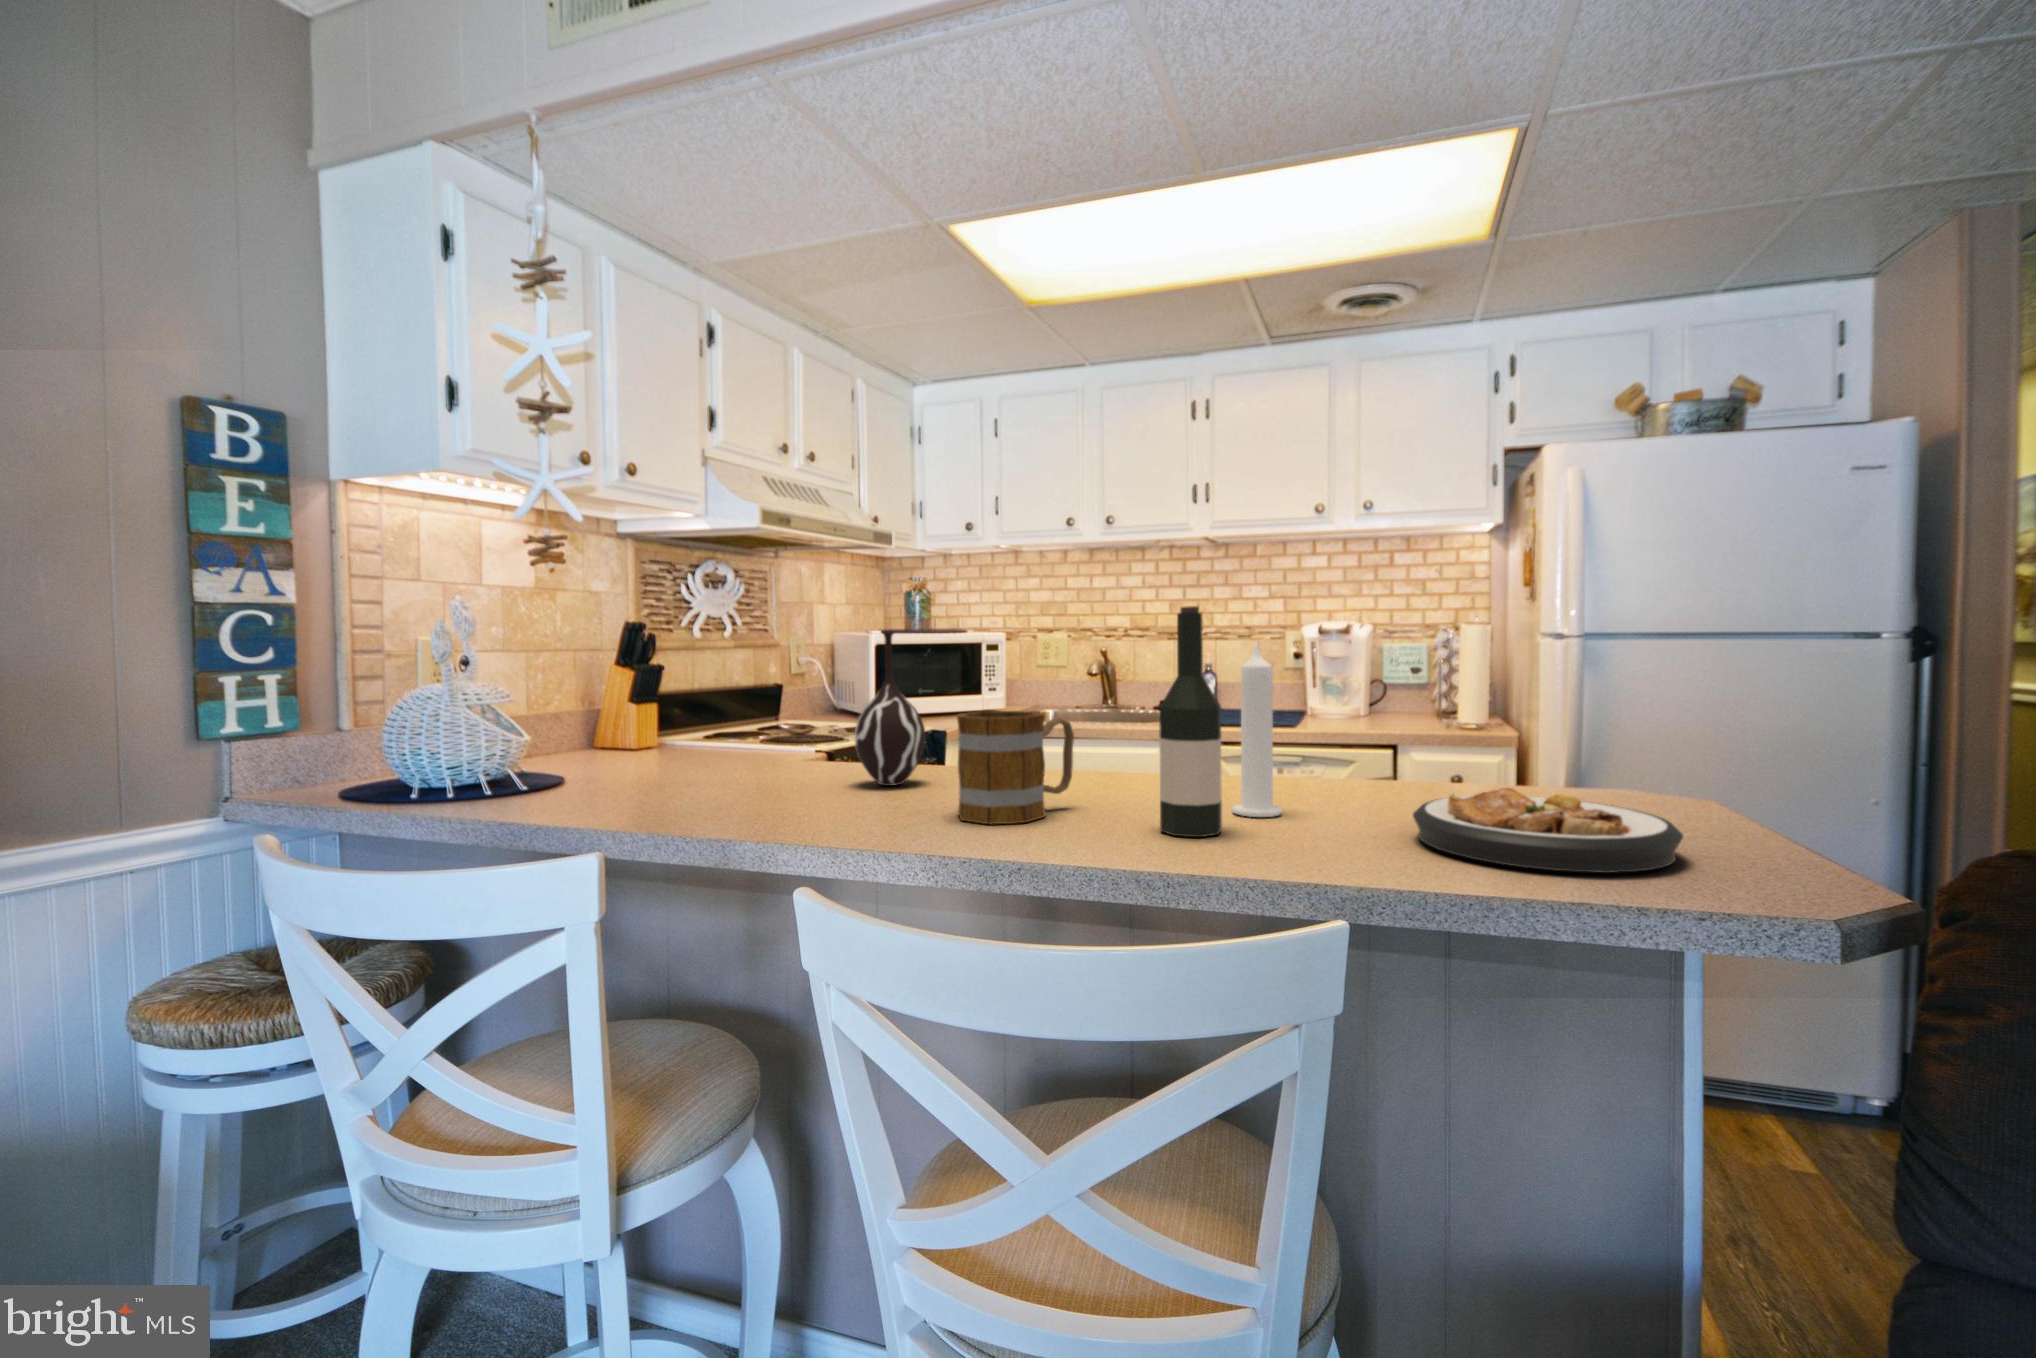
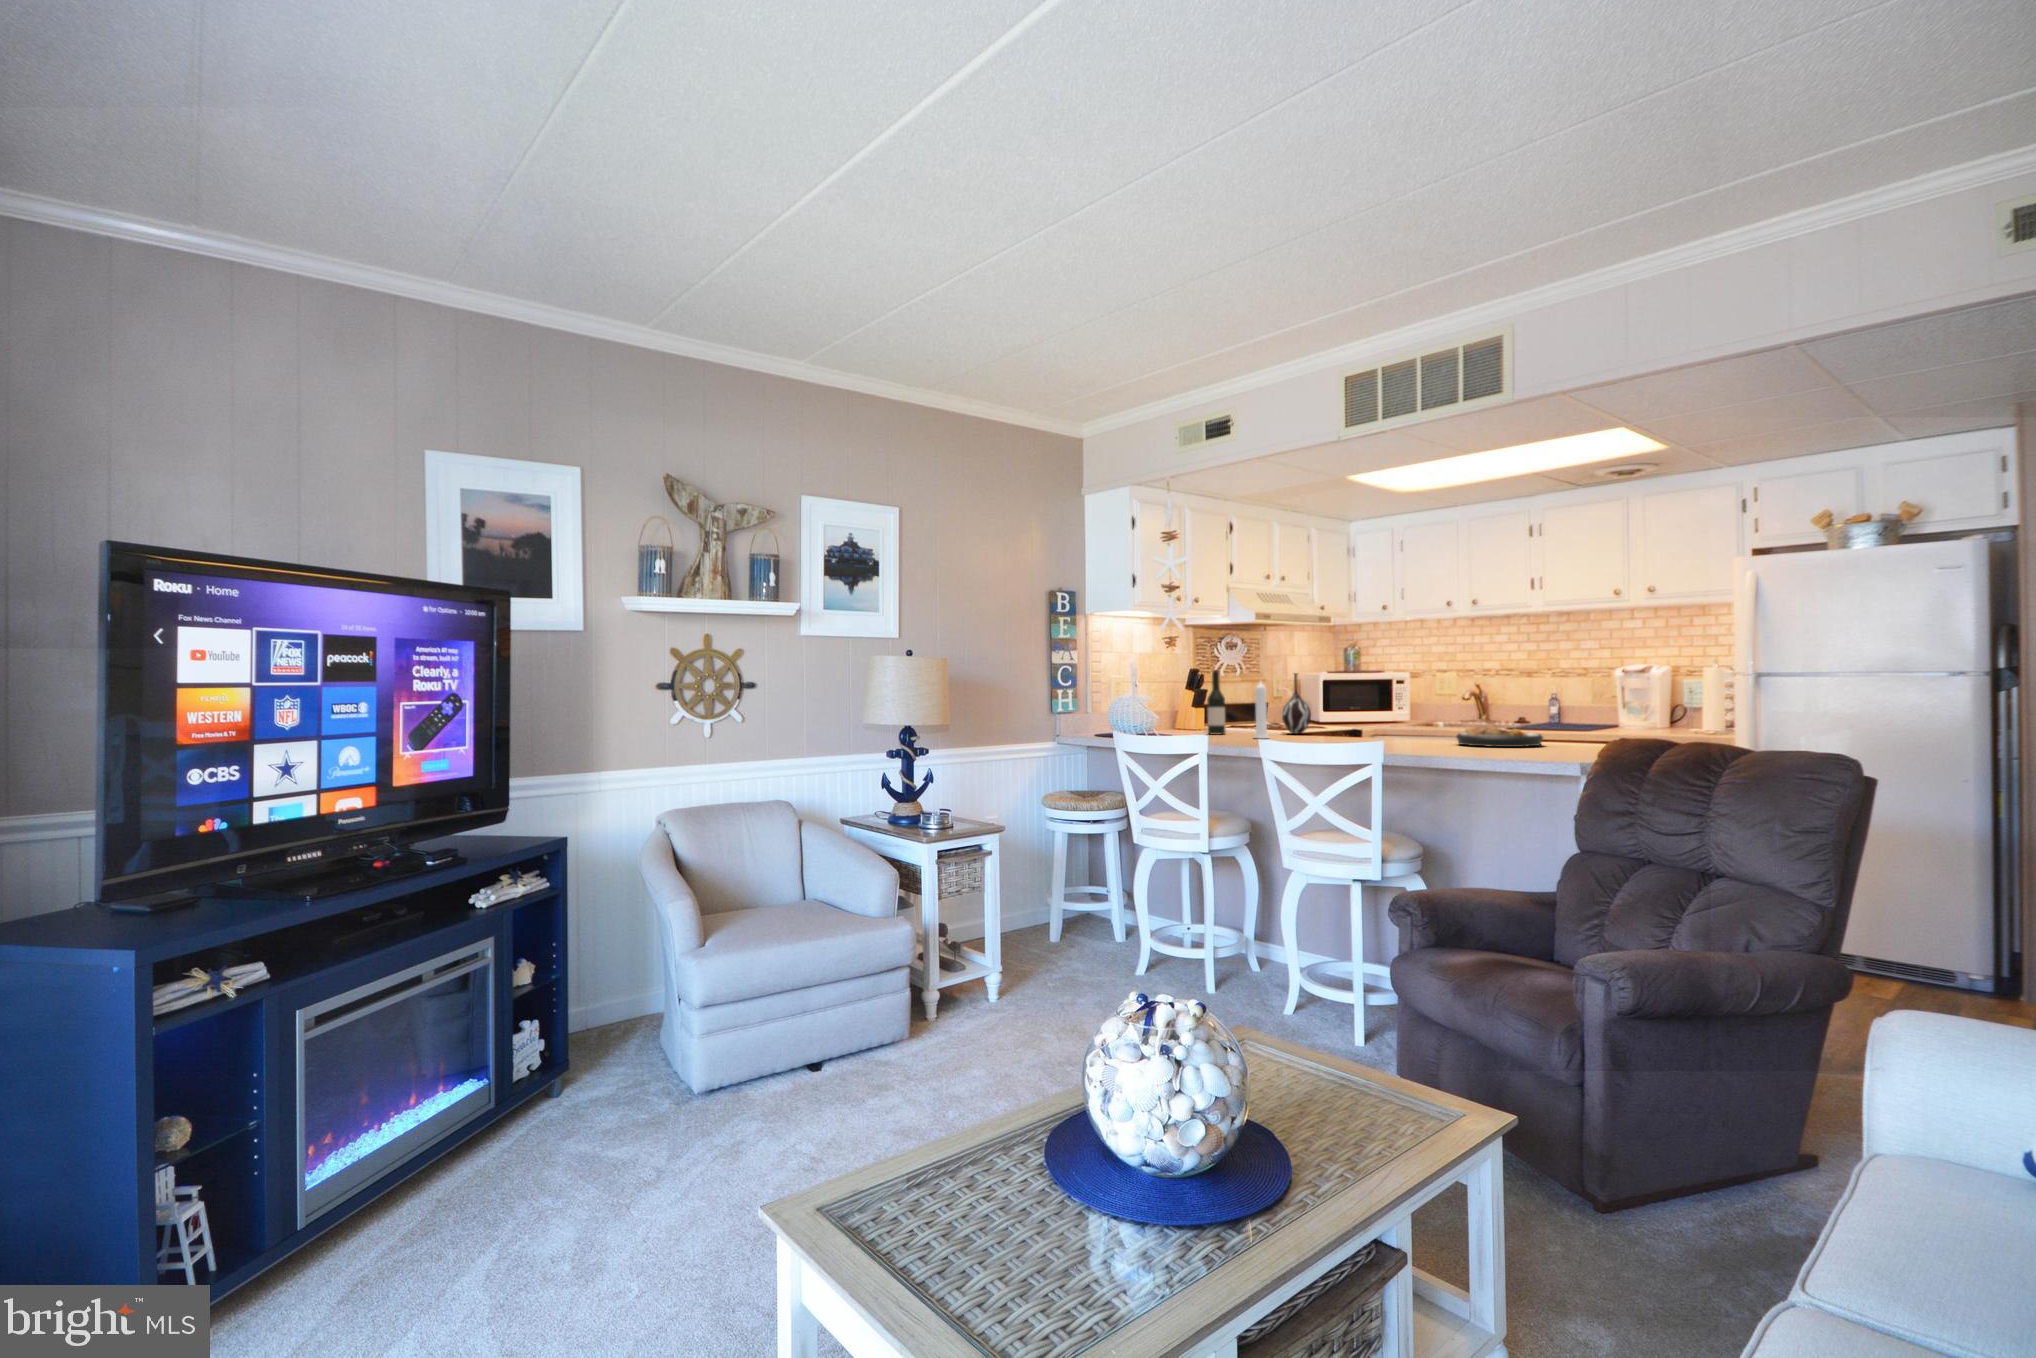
wine bottle: present [1159,606,1222,837] -> present [1207,670,1225,734]
candle: present [1232,644,1282,817] -> present [1254,681,1269,739]
mug: present [957,711,1074,824] -> none [1311,702,1358,739]

